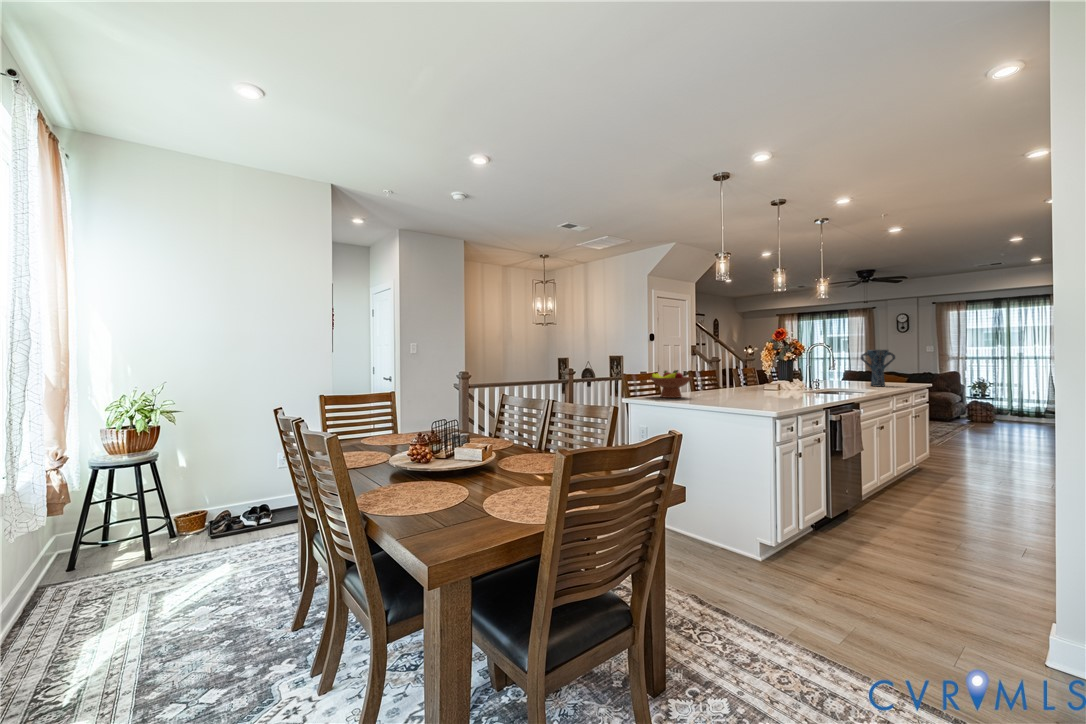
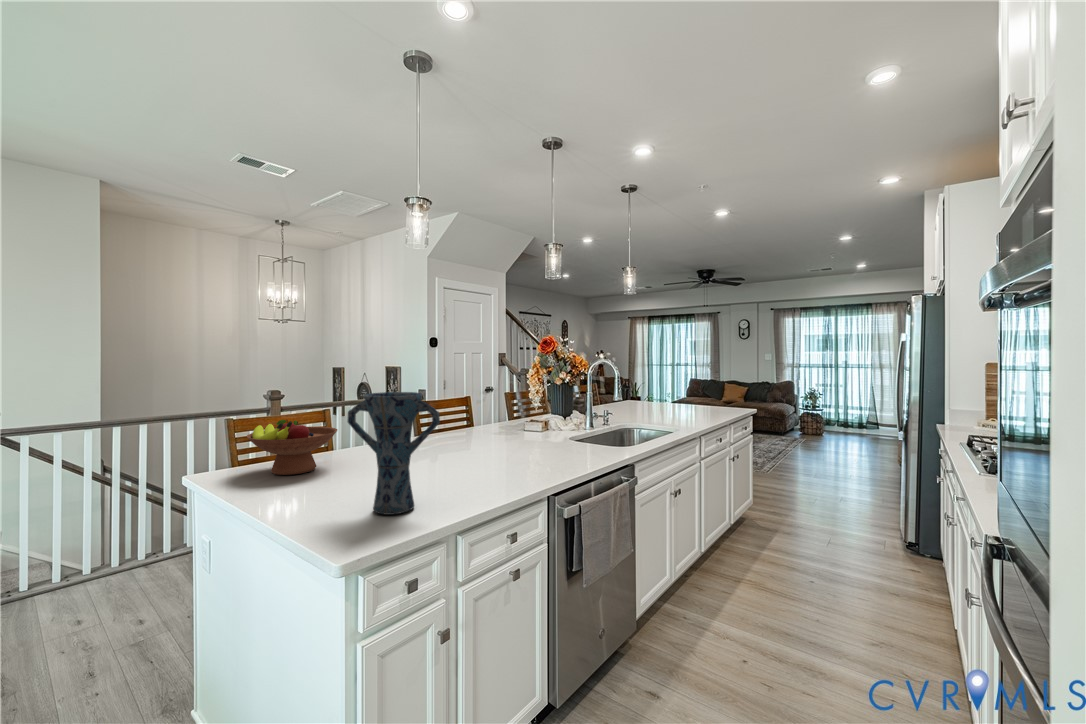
vase: present [861,350,895,386] -> present [348,392,440,515]

